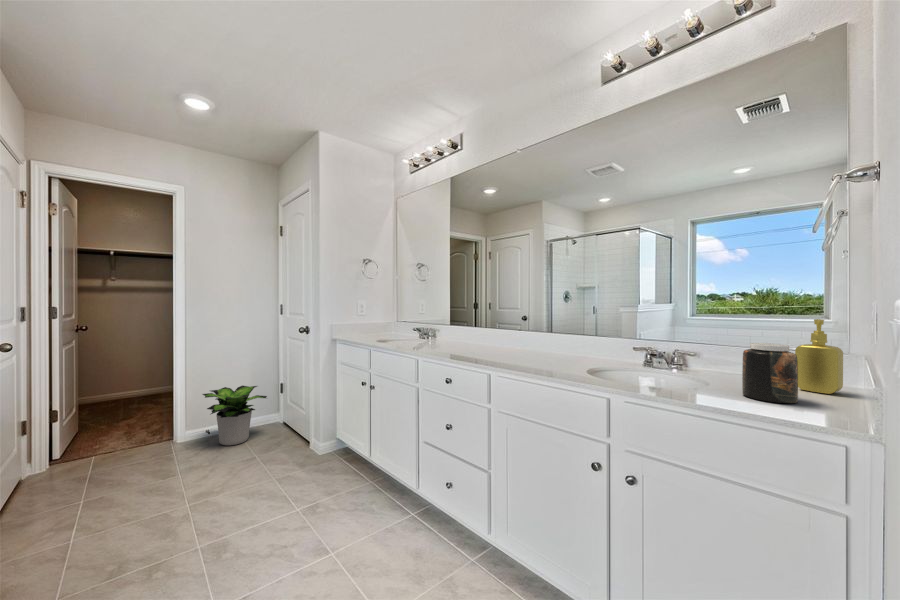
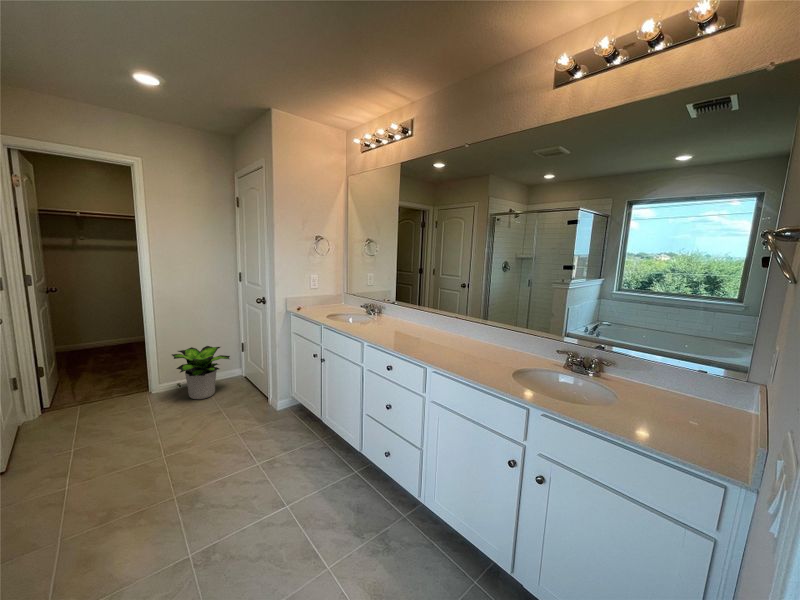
soap dispenser: present [795,319,843,394] -> none [693,352,739,419]
jar: present [742,343,798,403] -> none [644,374,695,433]

